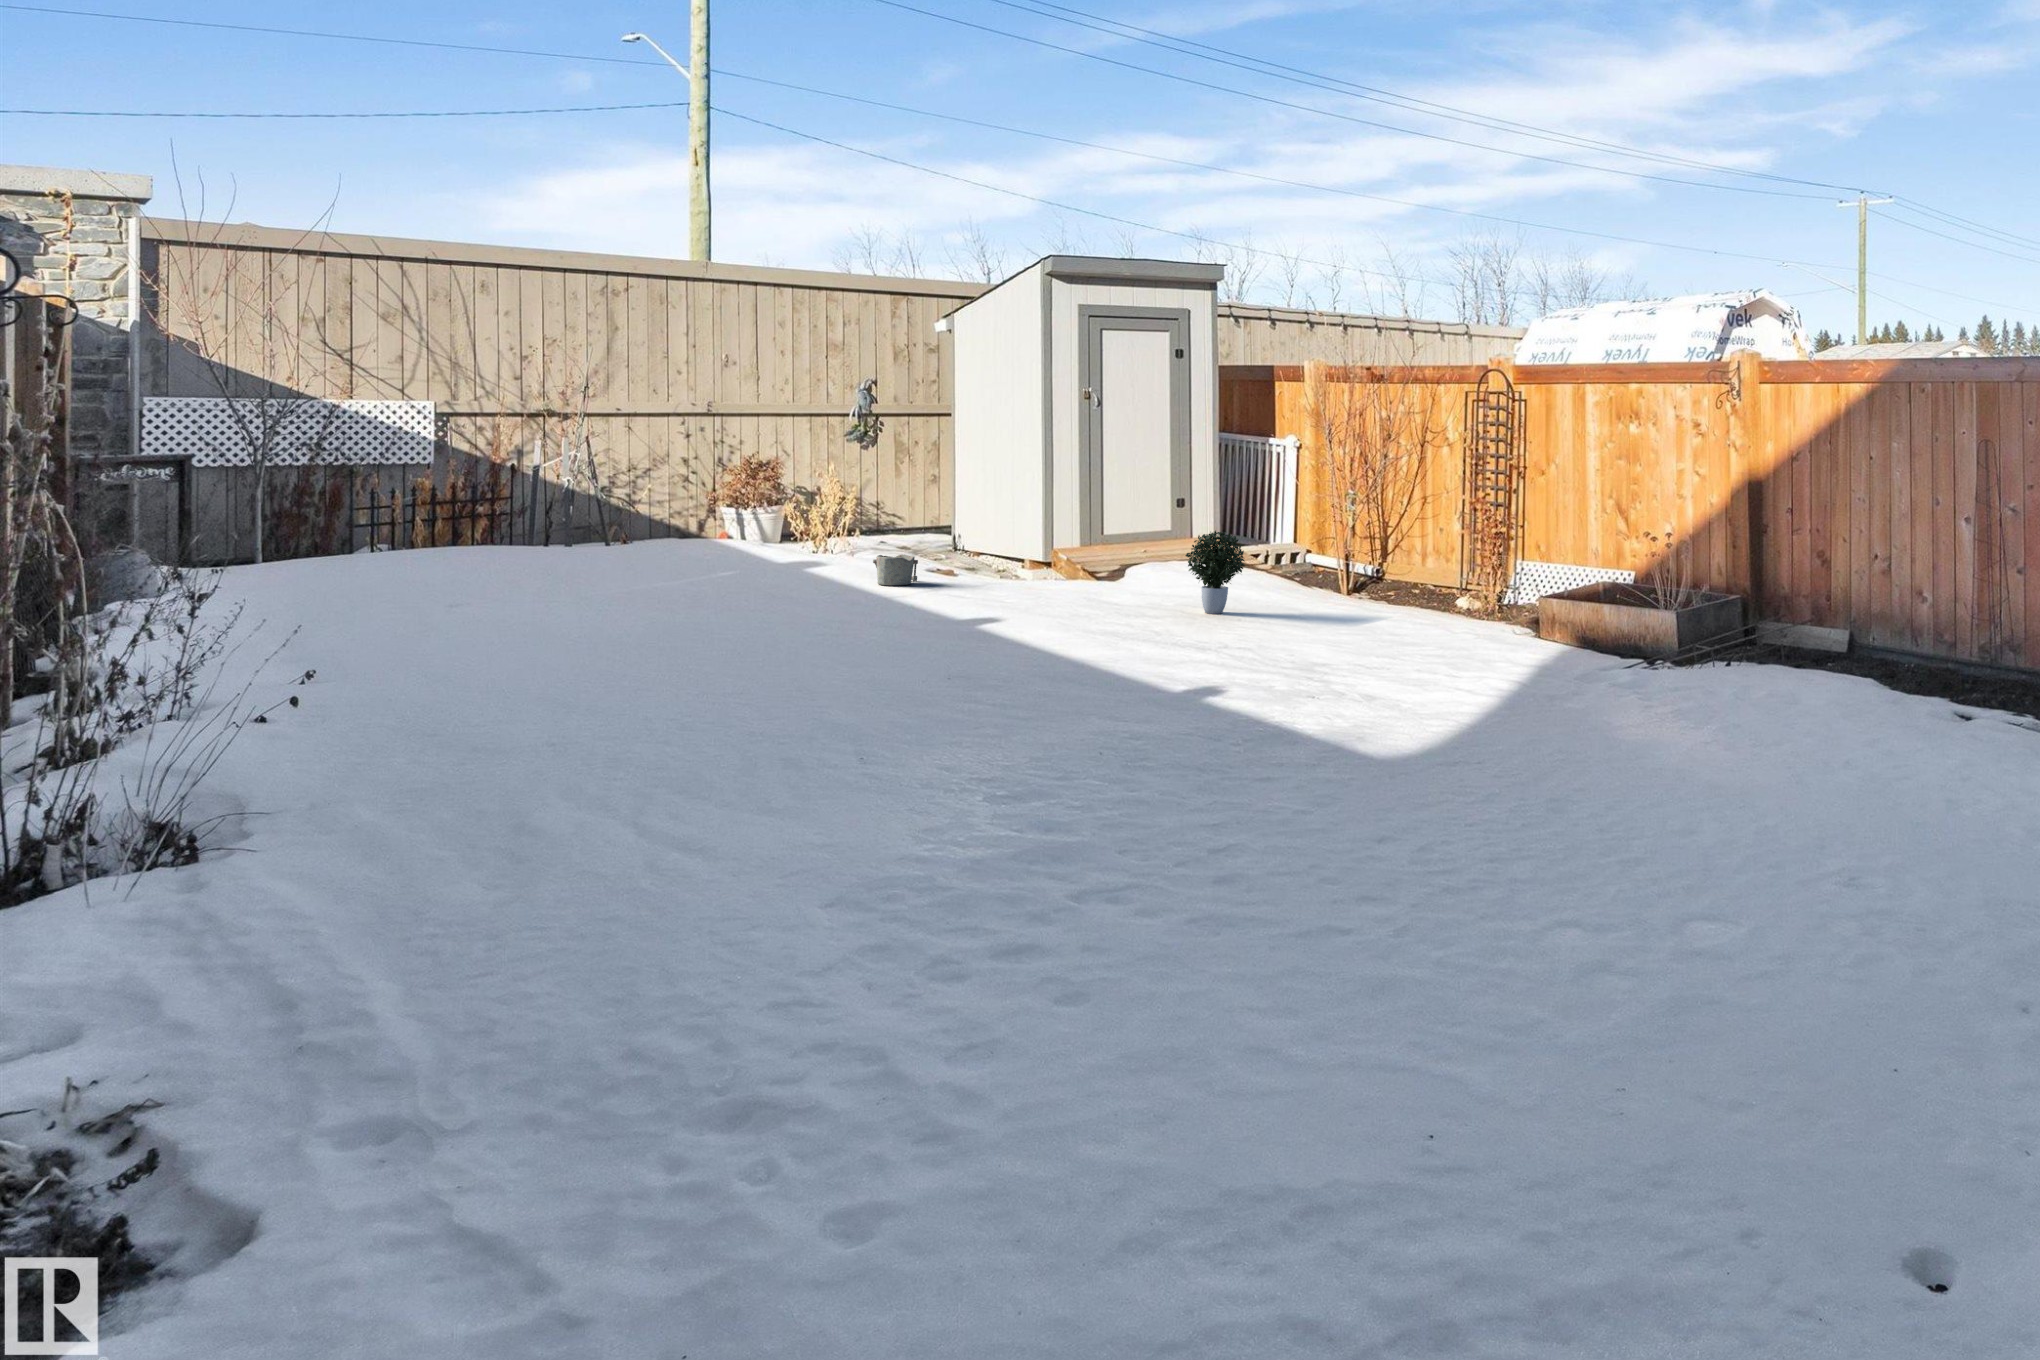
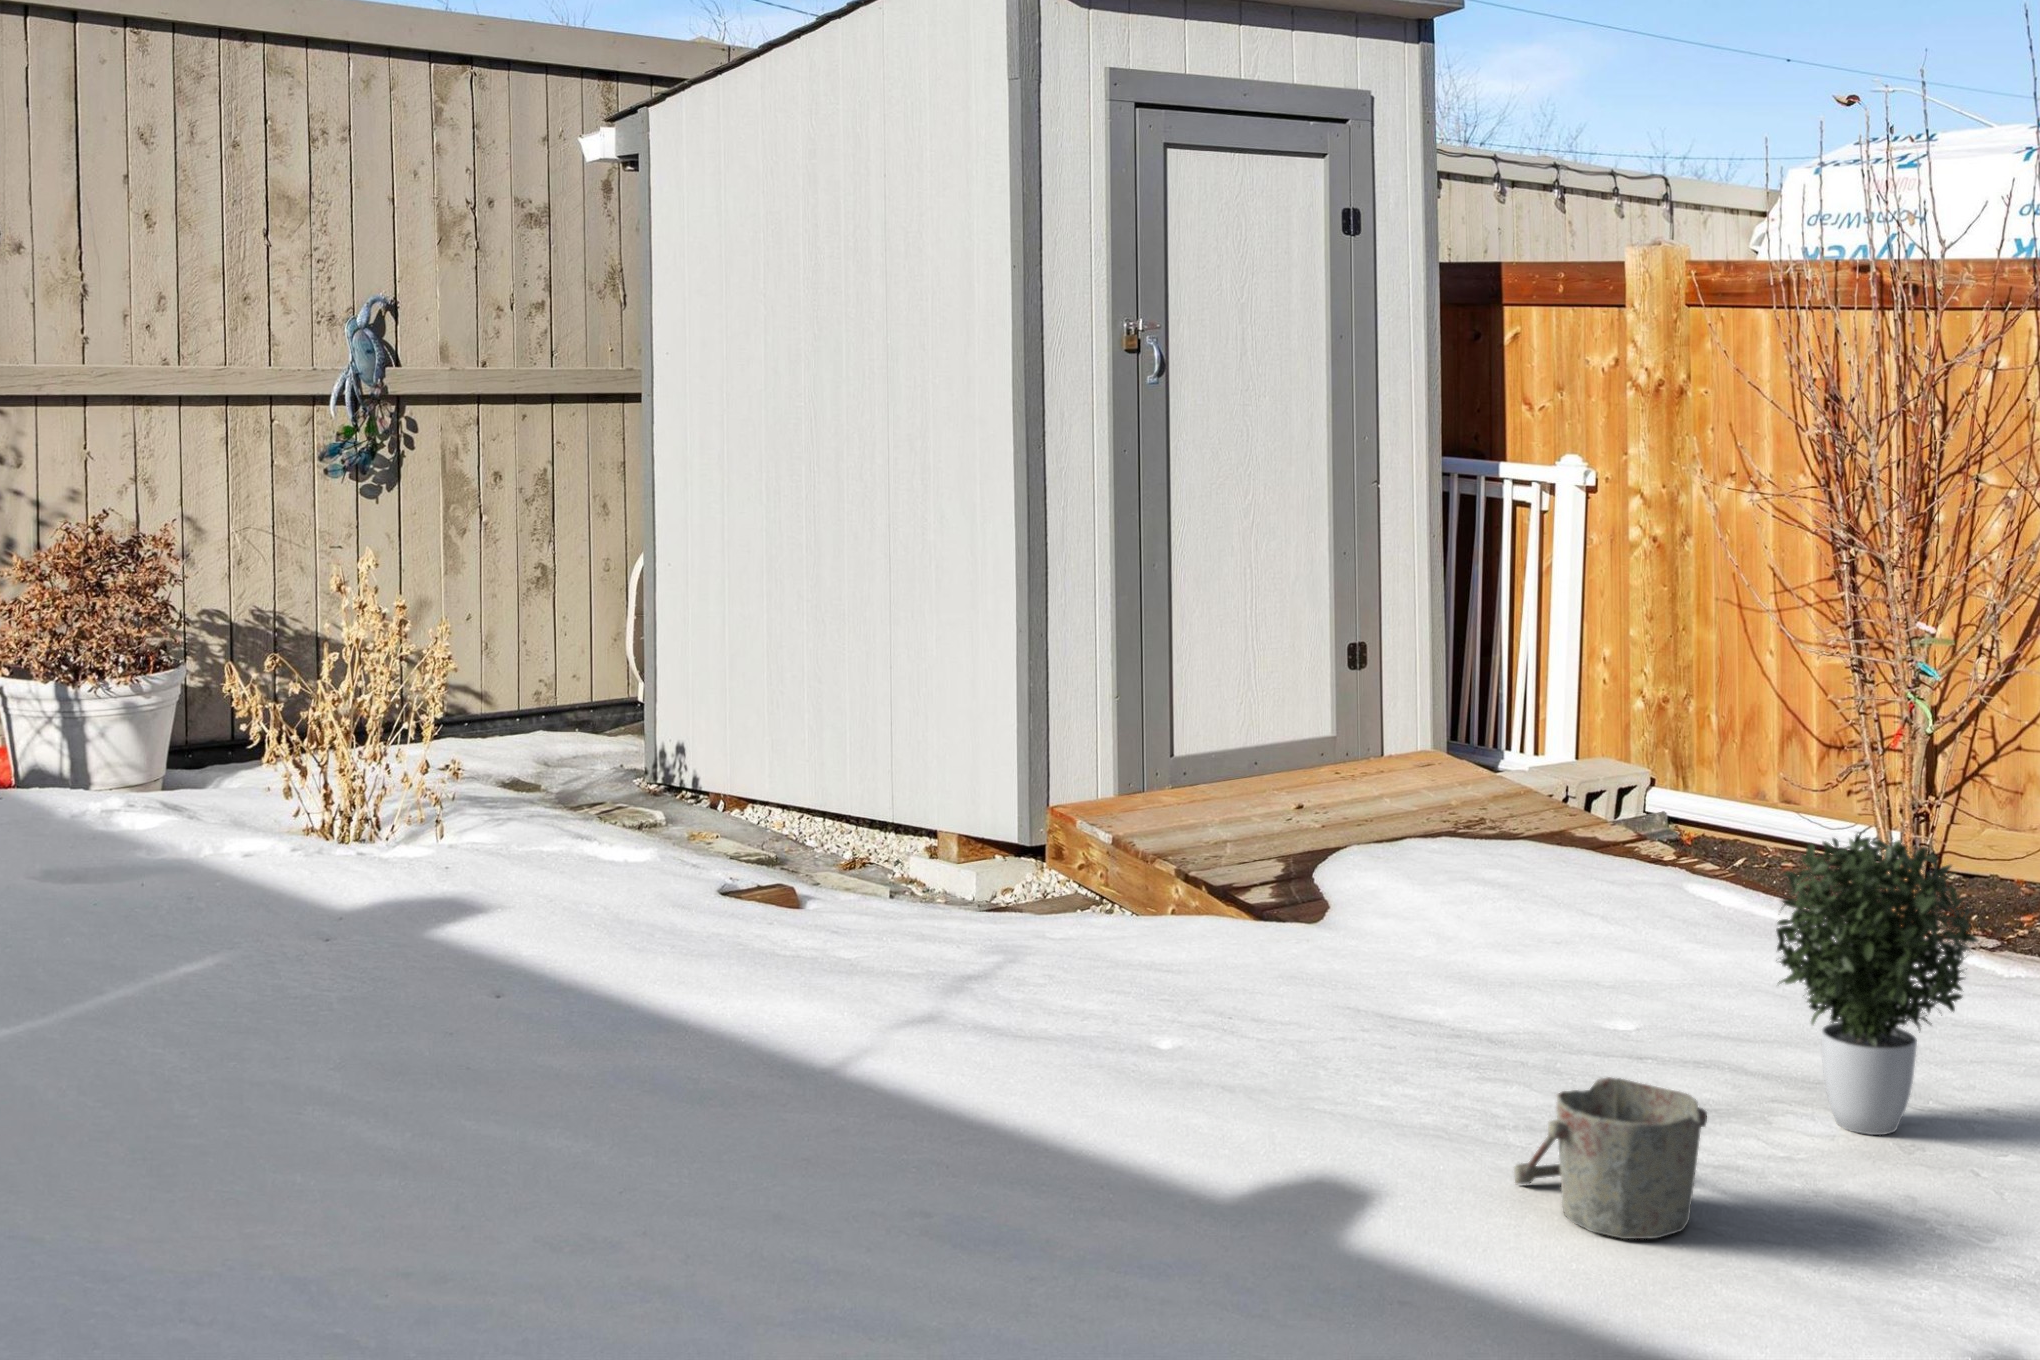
bucket: present [873,555,918,585] -> present [1514,1077,1707,1239]

